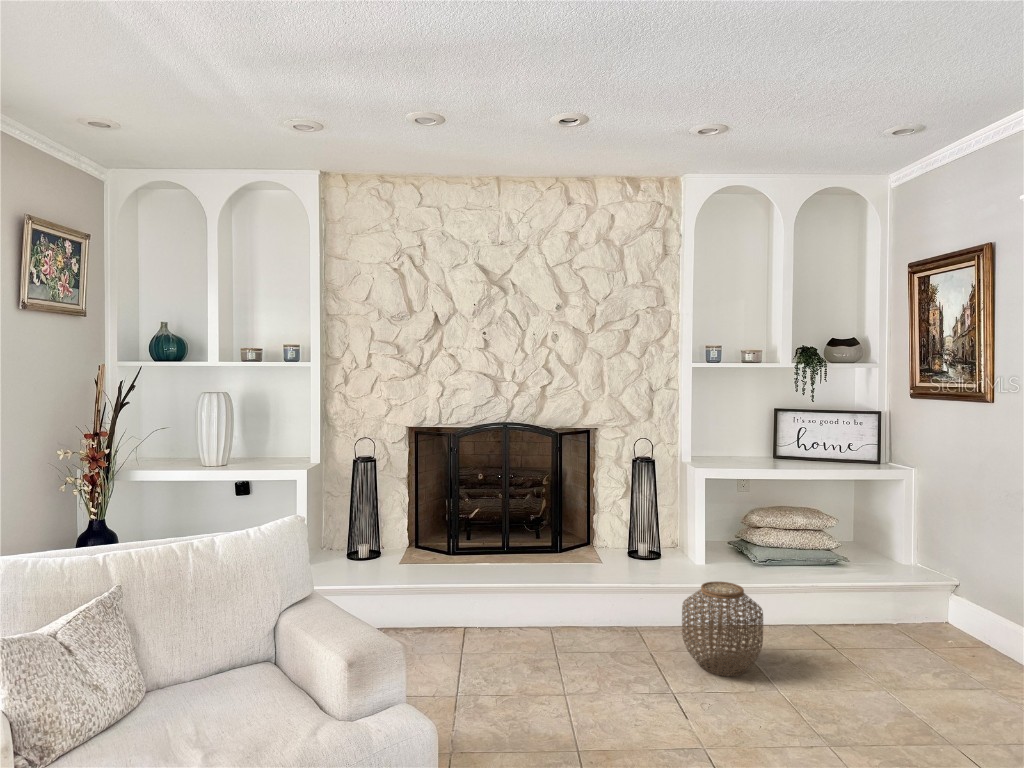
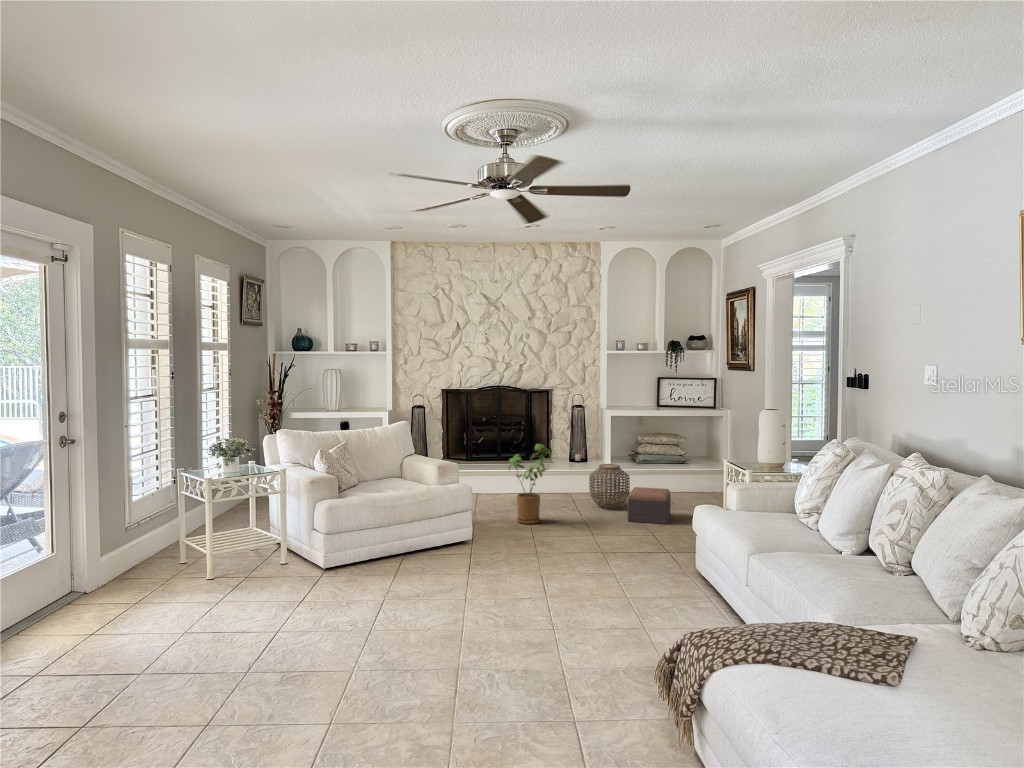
house plant: none [527,558,618,733] -> present [508,444,551,524]
footstool: none [776,640,872,737] -> present [628,487,671,524]

